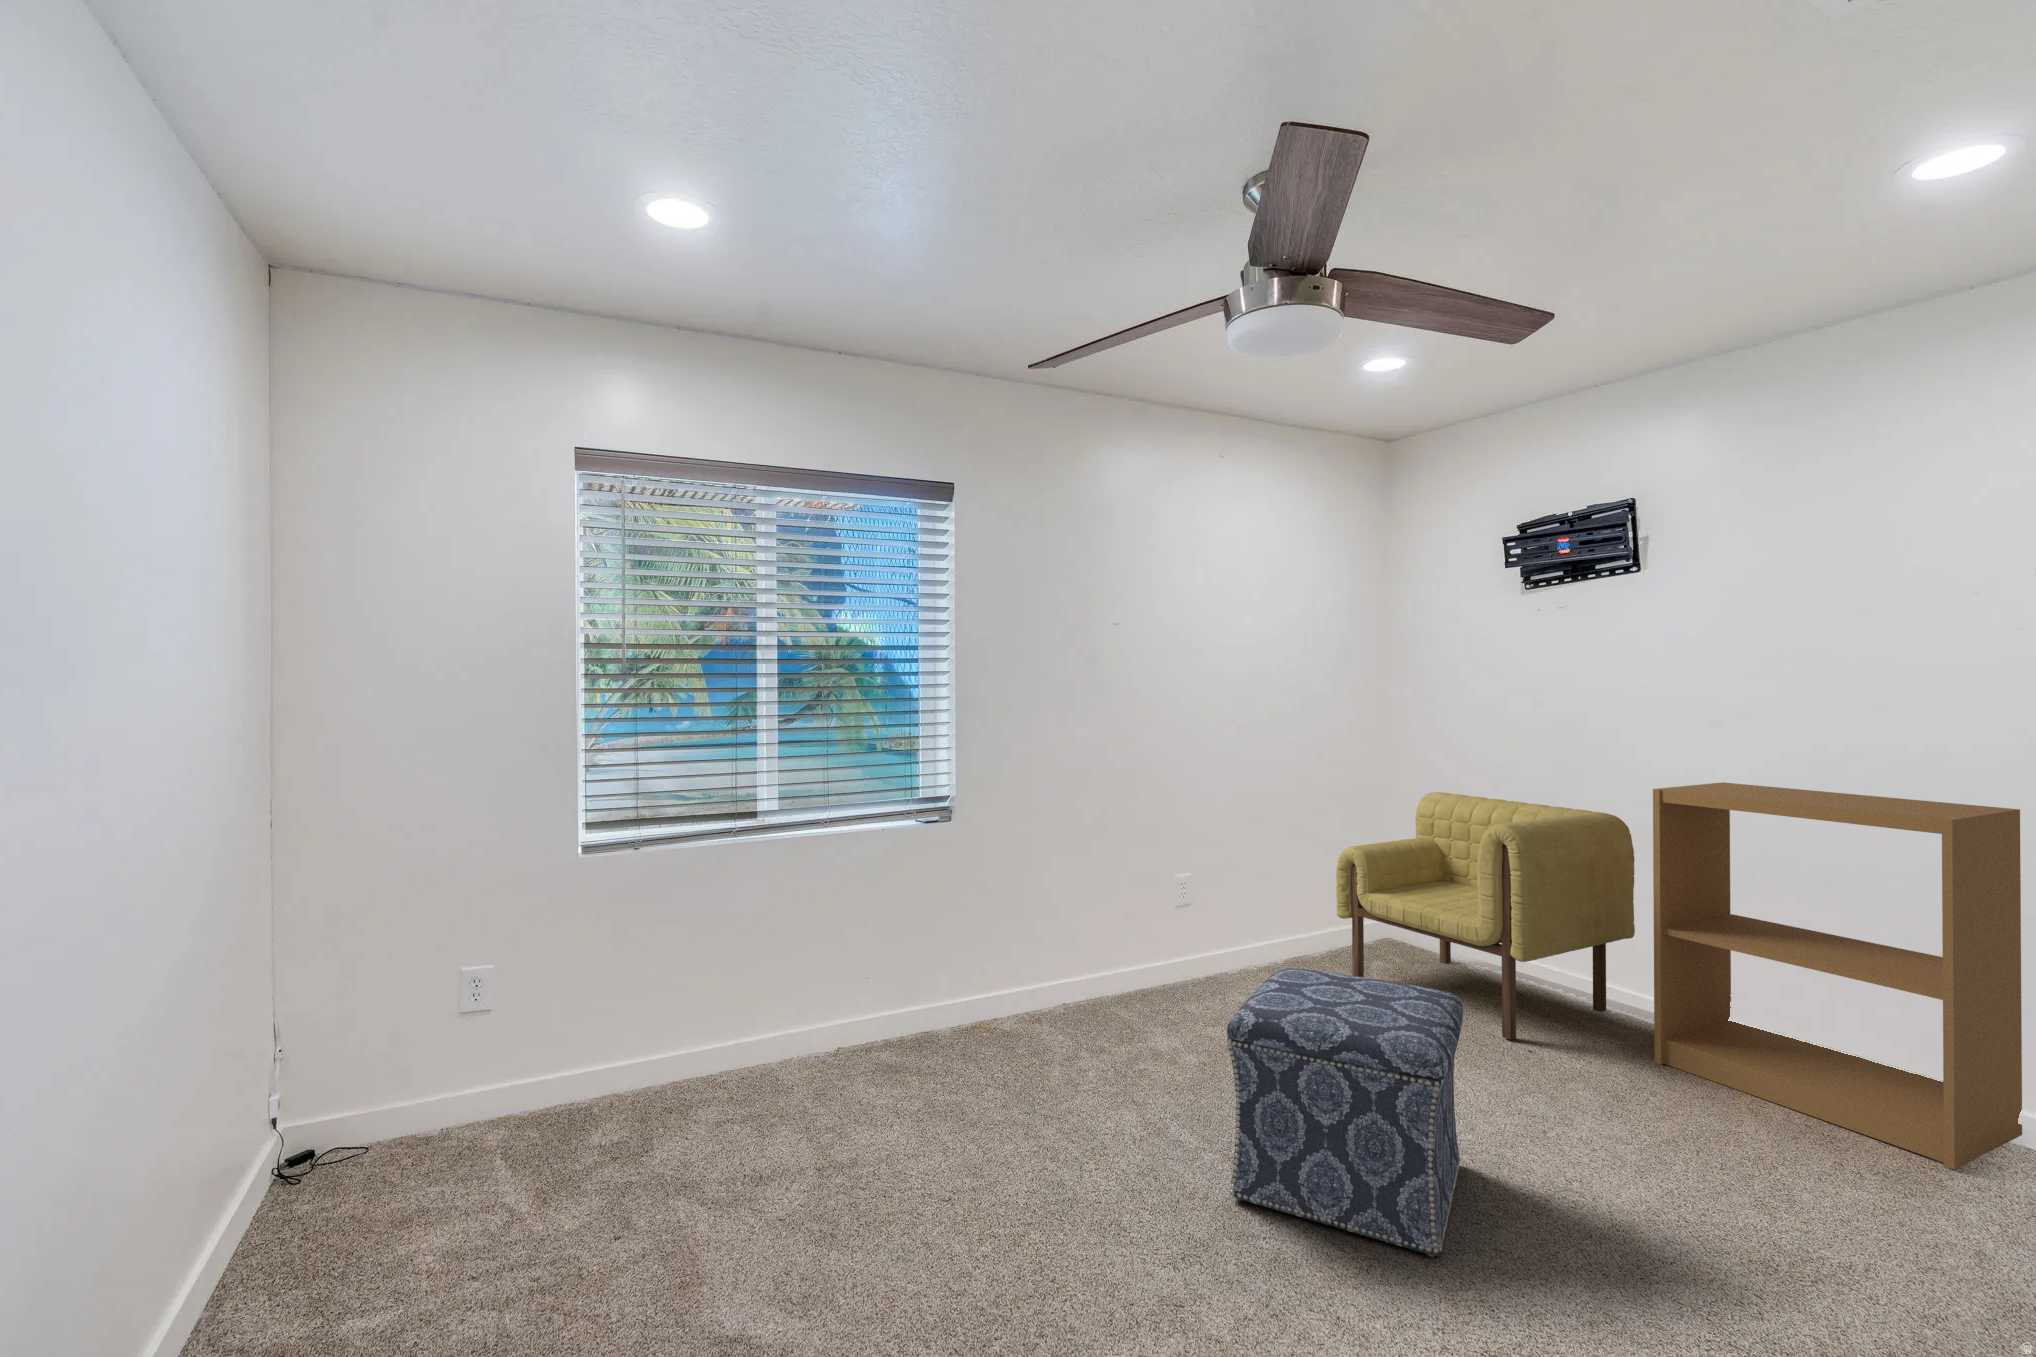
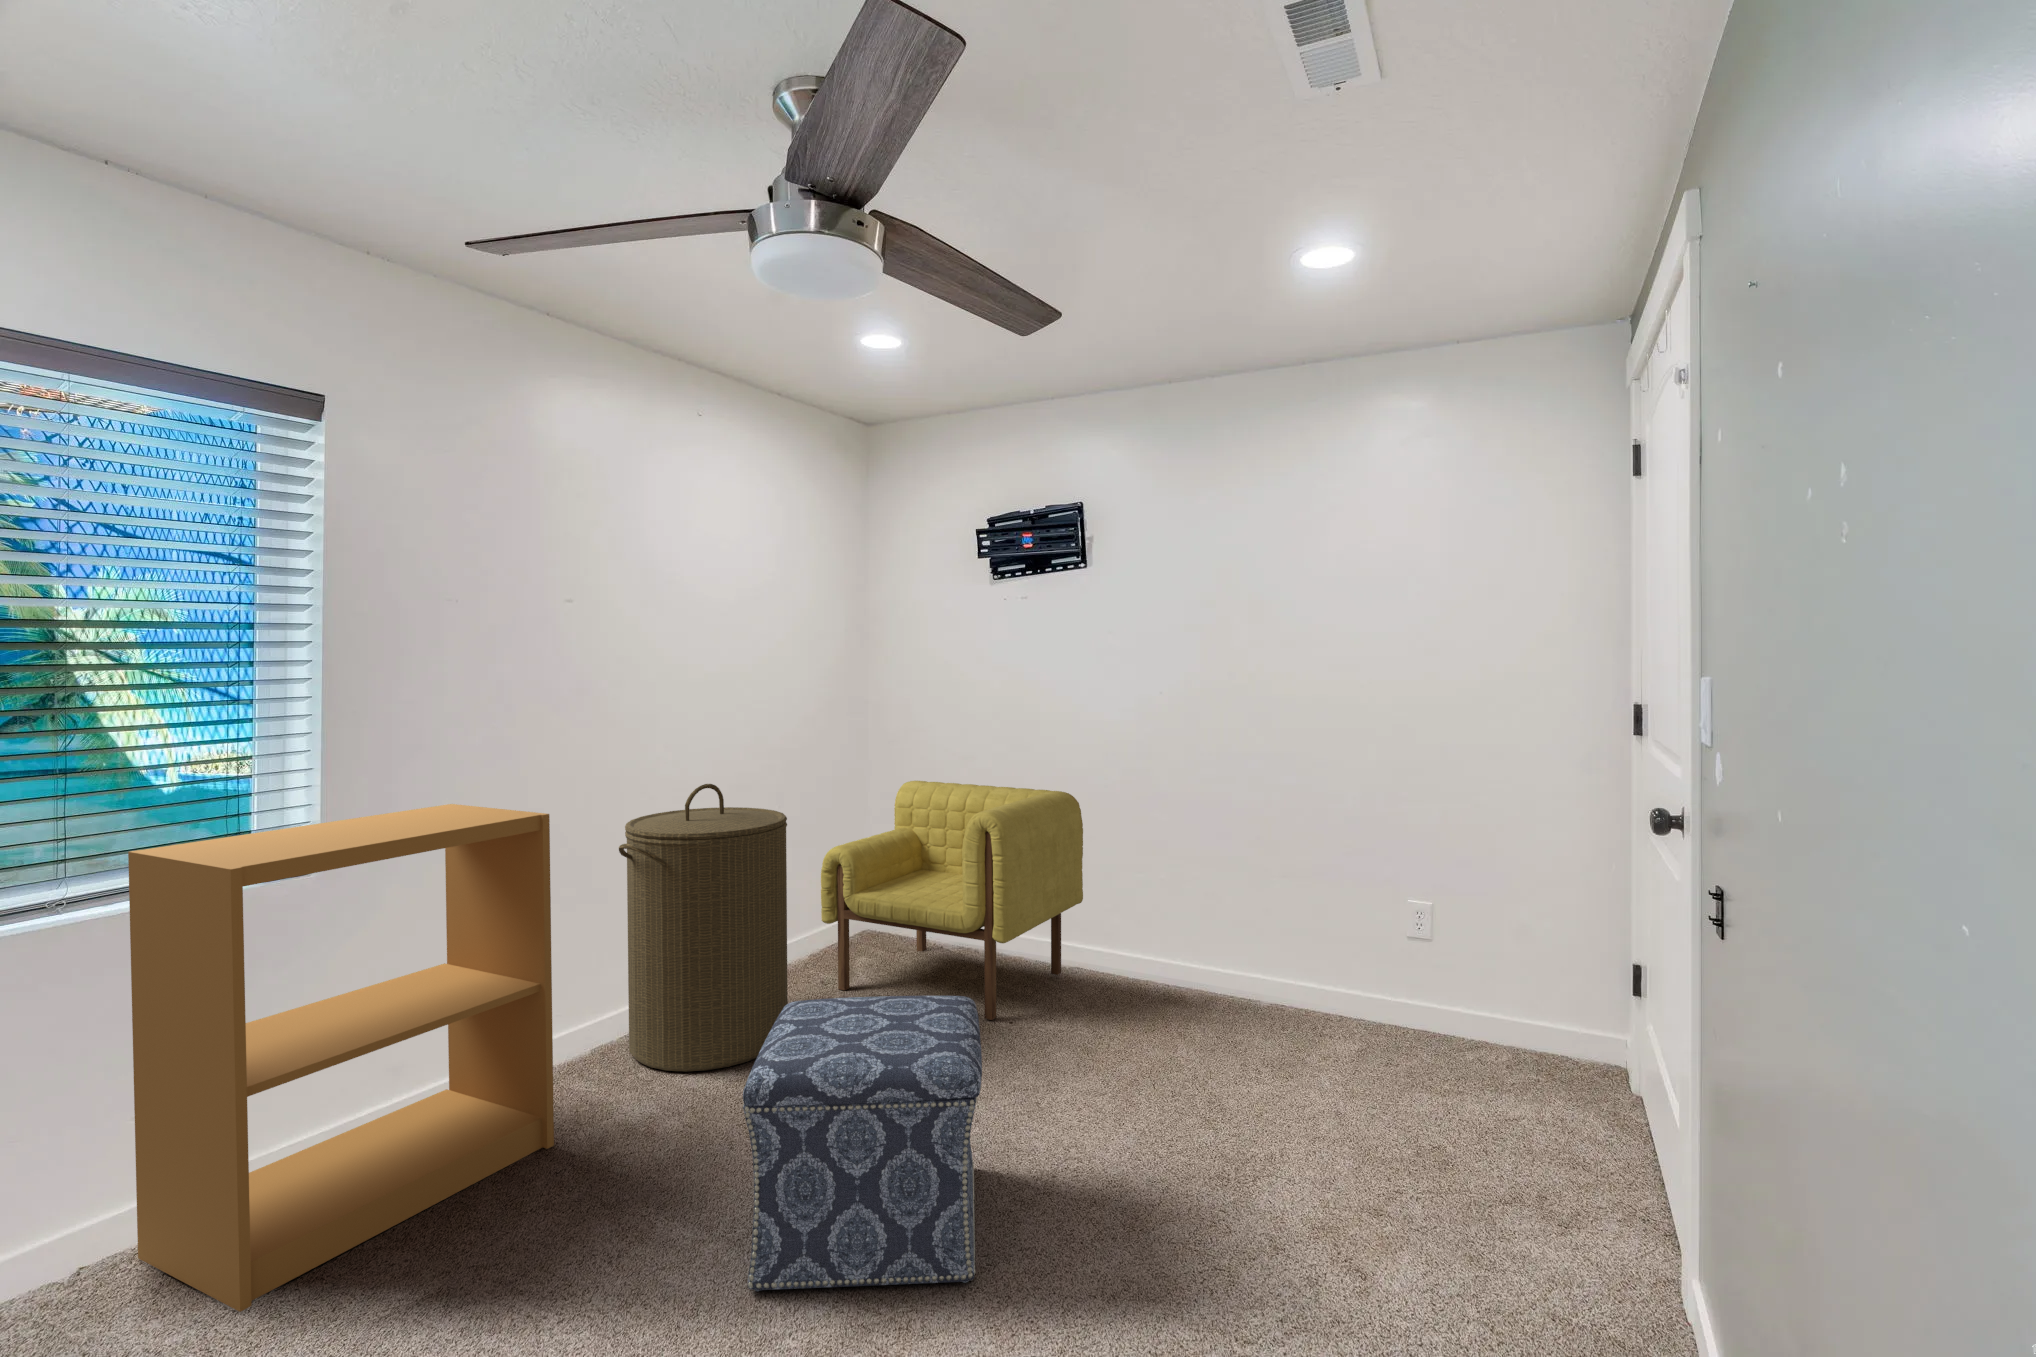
laundry hamper: none [1155,778,1299,1025] -> present [619,784,788,1072]
bookshelf: present [1653,782,2022,1169] -> present [128,804,554,1312]

